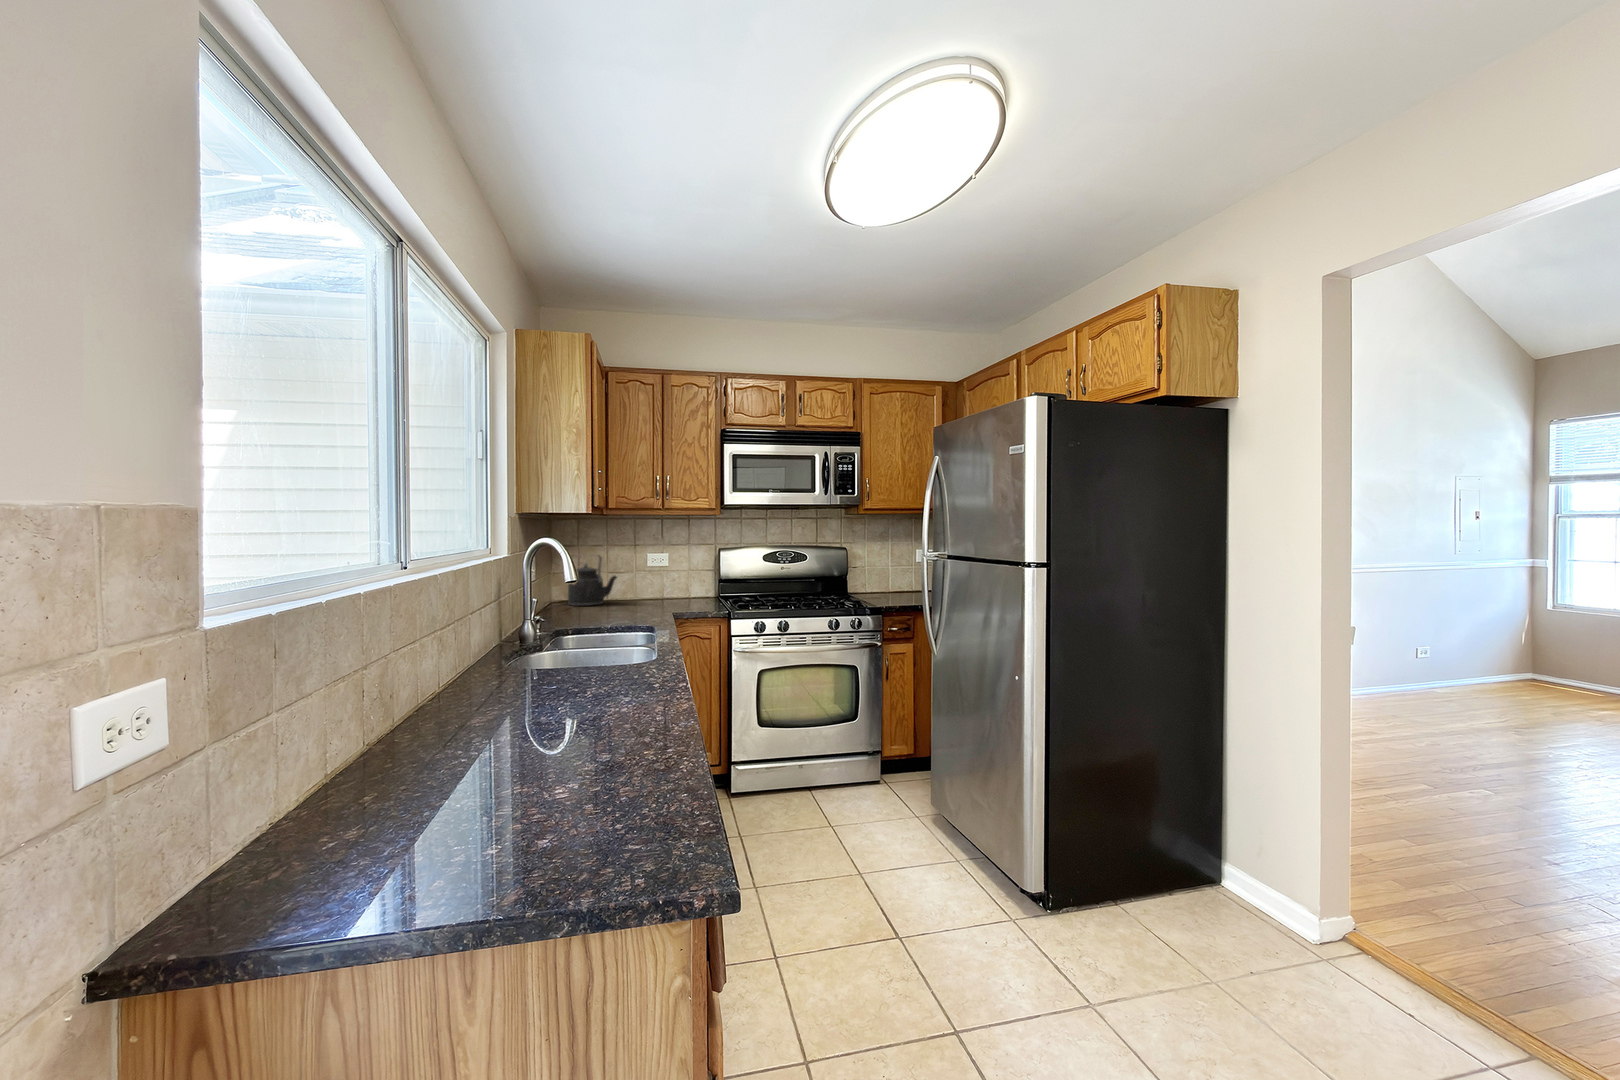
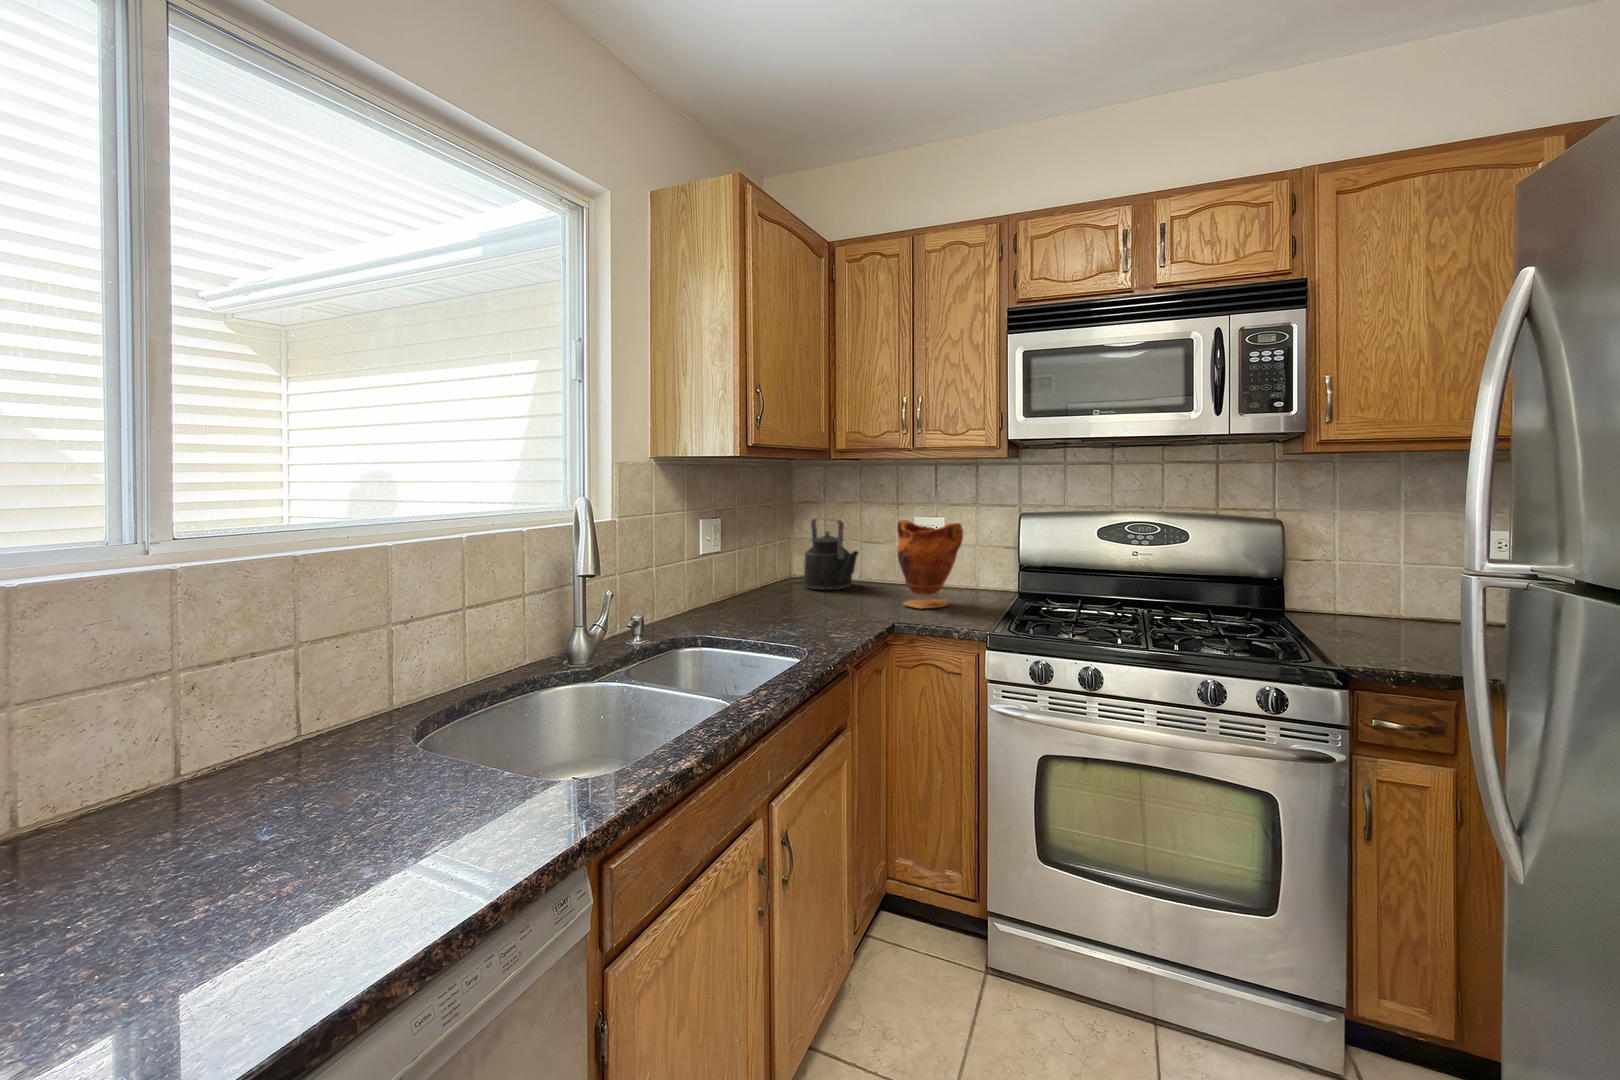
vase: none [650,552,700,607] -> present [897,520,963,608]

